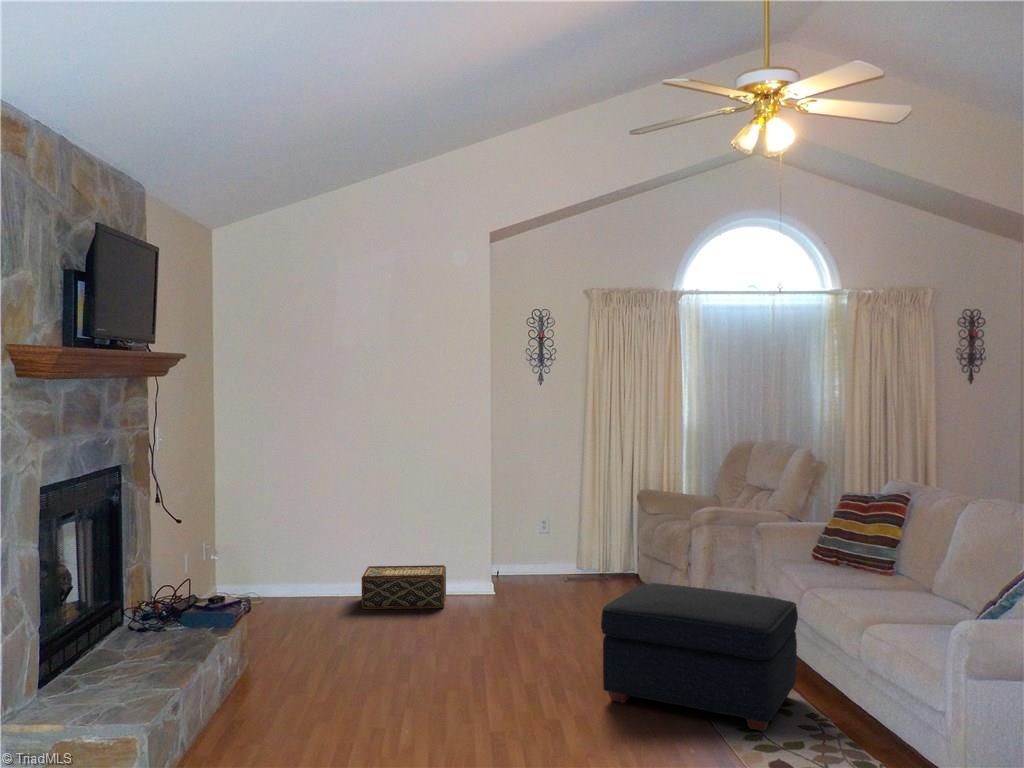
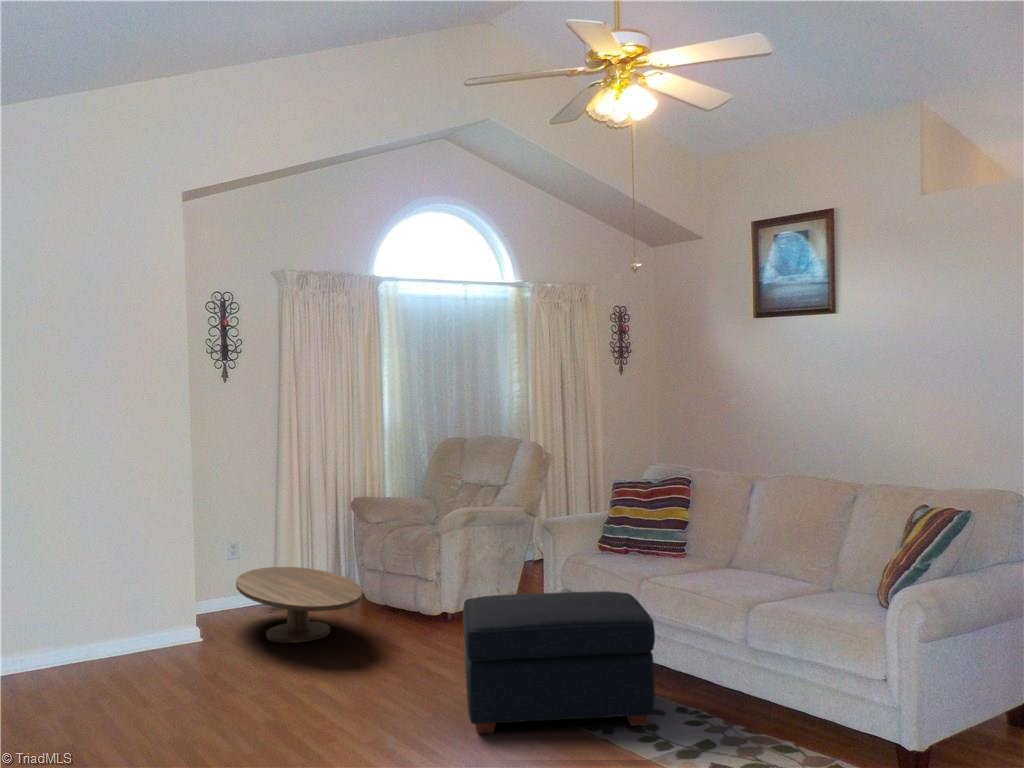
coffee table: none [530,538,618,602] -> present [236,567,362,643]
woven basket: present [362,565,446,609] -> none [25,623,156,702]

